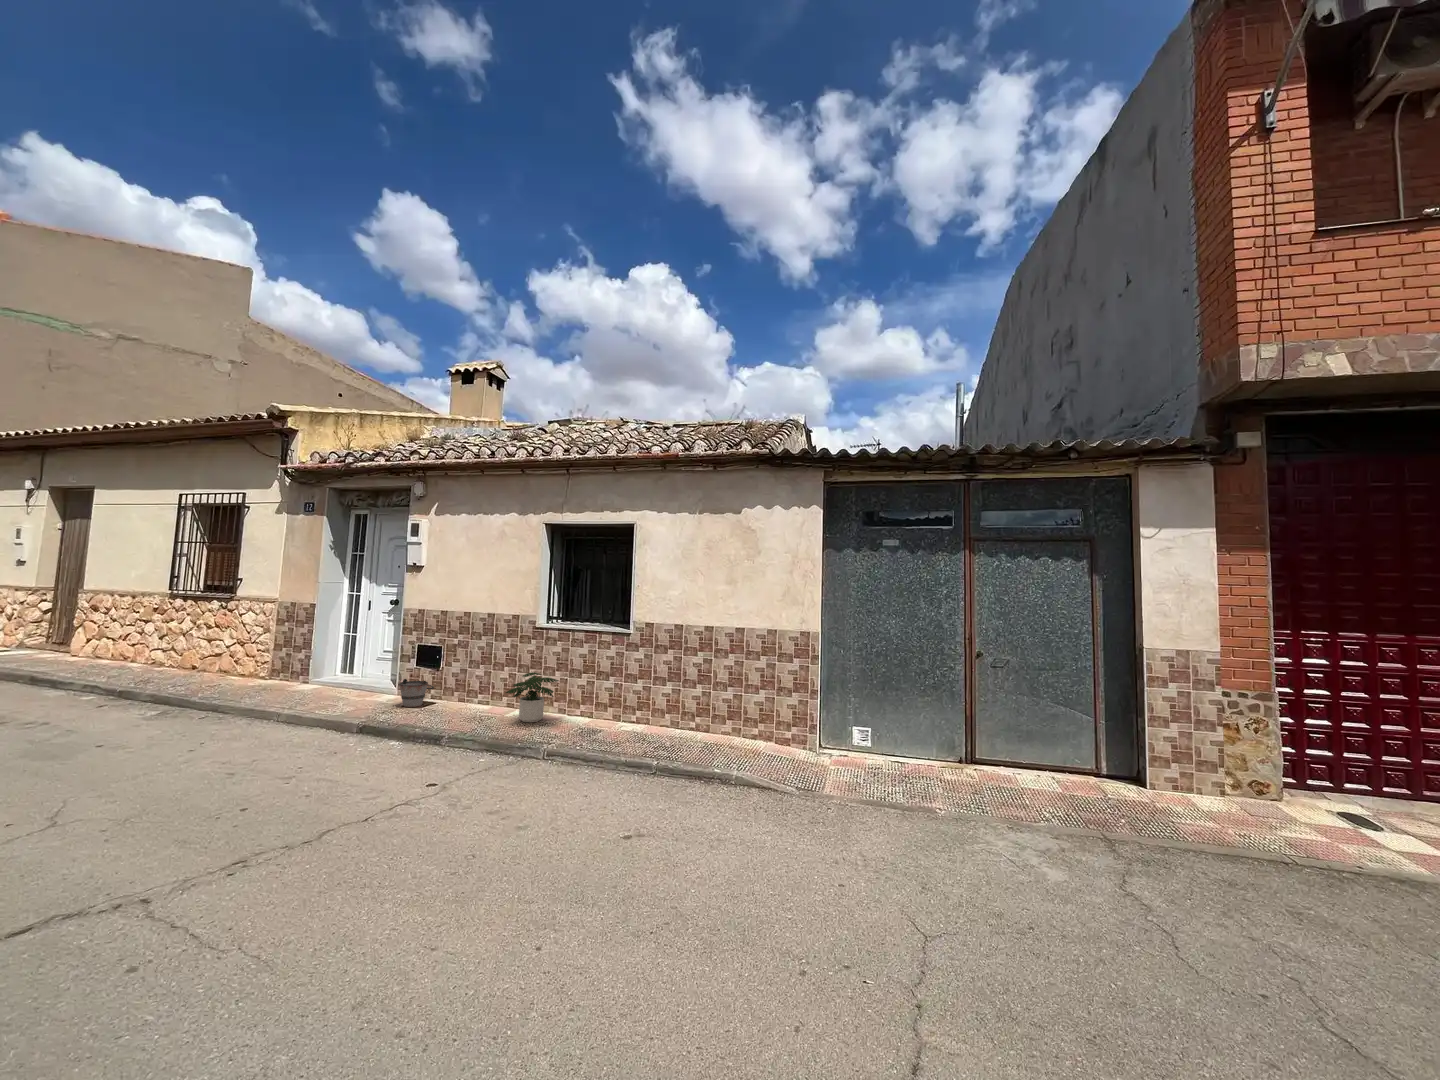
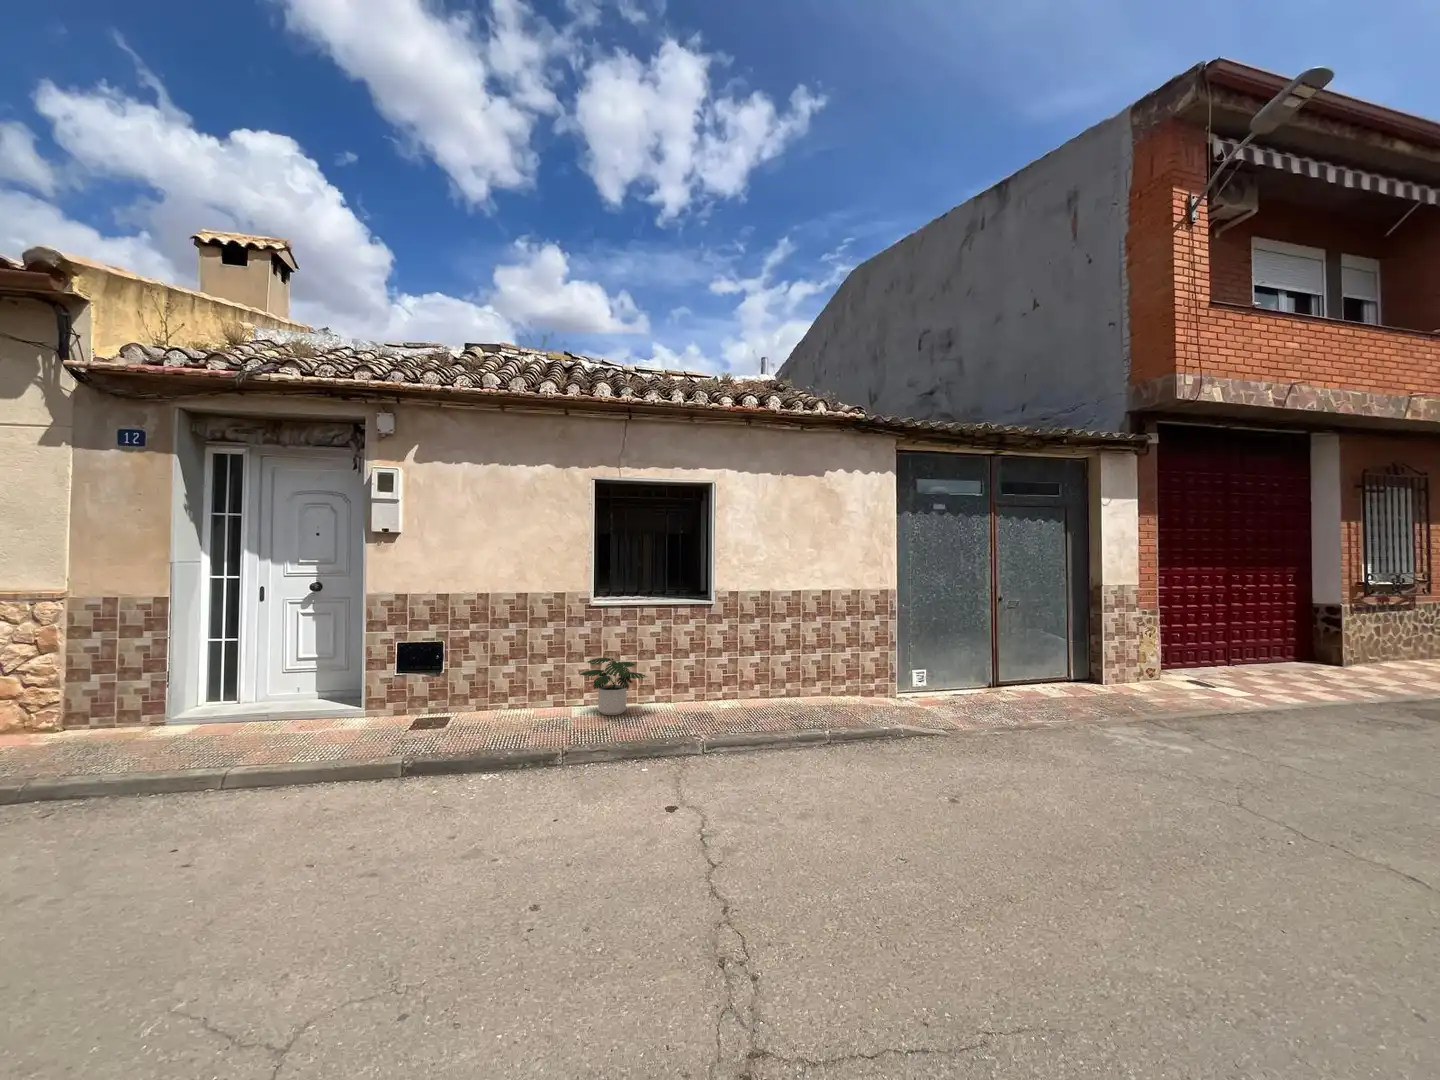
bucket: present [399,679,434,707] -> none [402,687,445,725]

